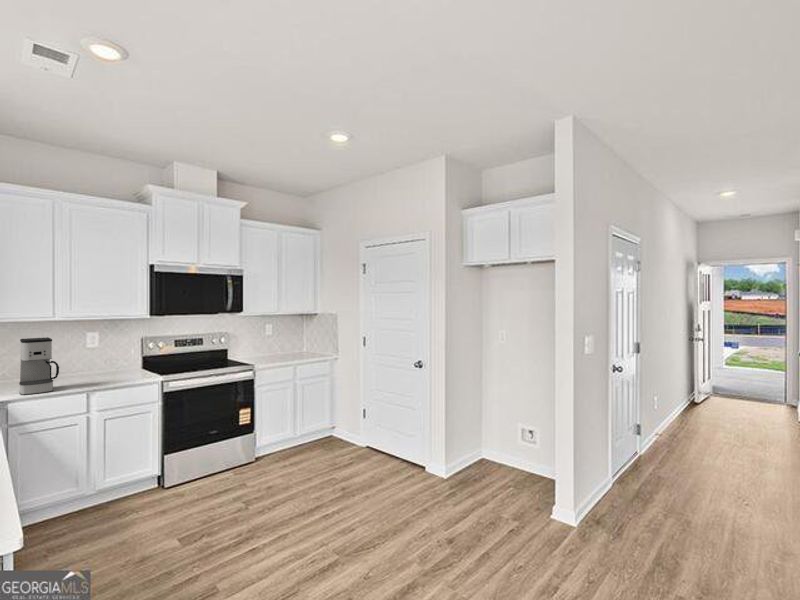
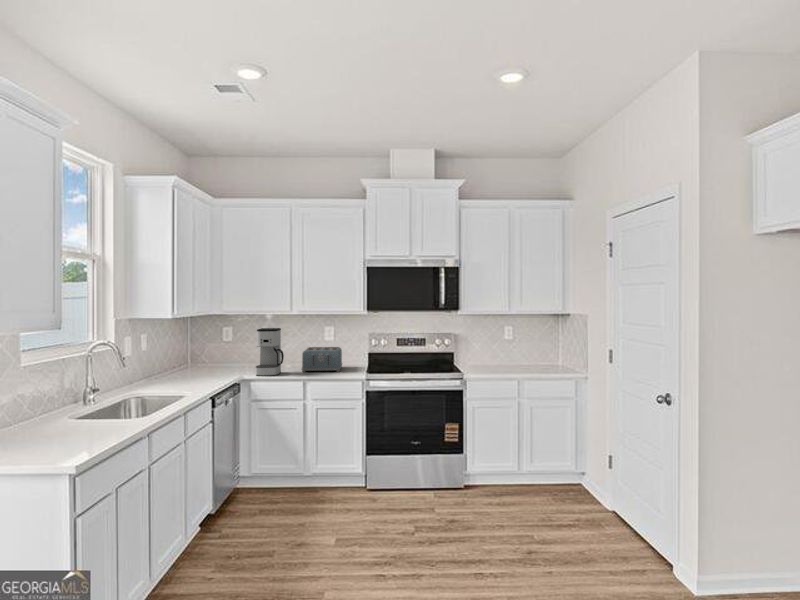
toaster: none [70,353,127,384] -> present [302,347,342,372]

